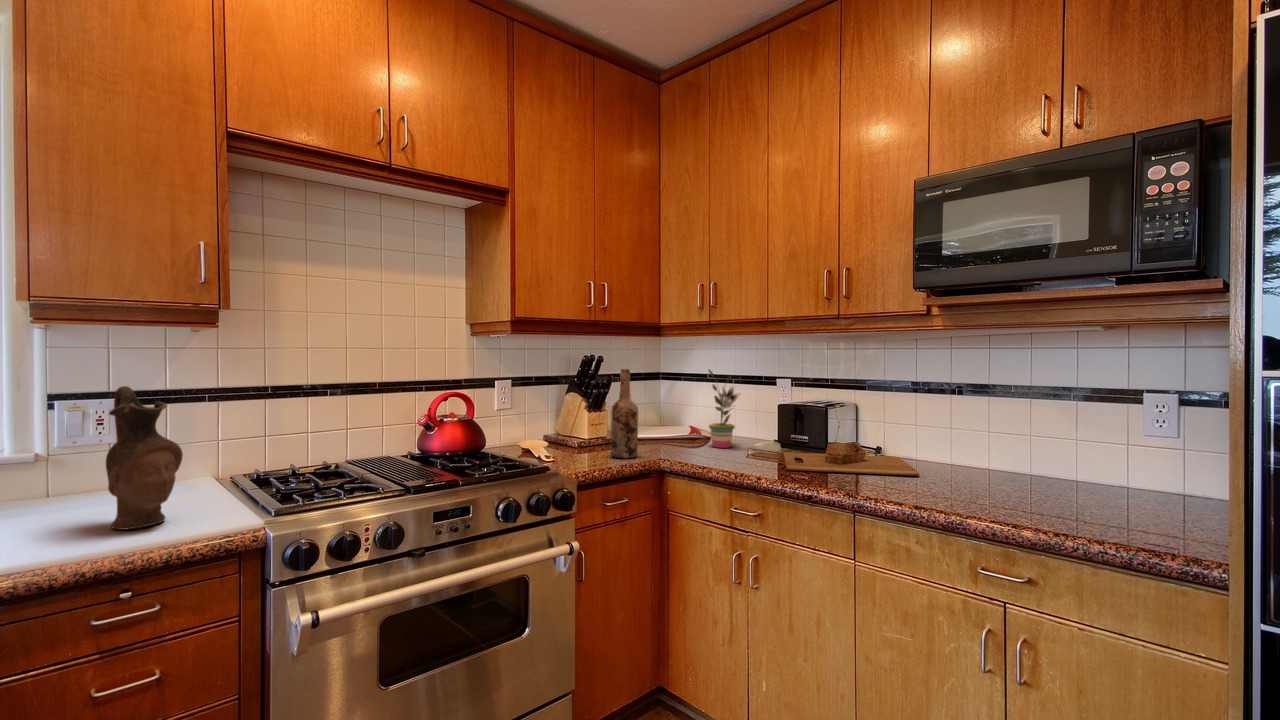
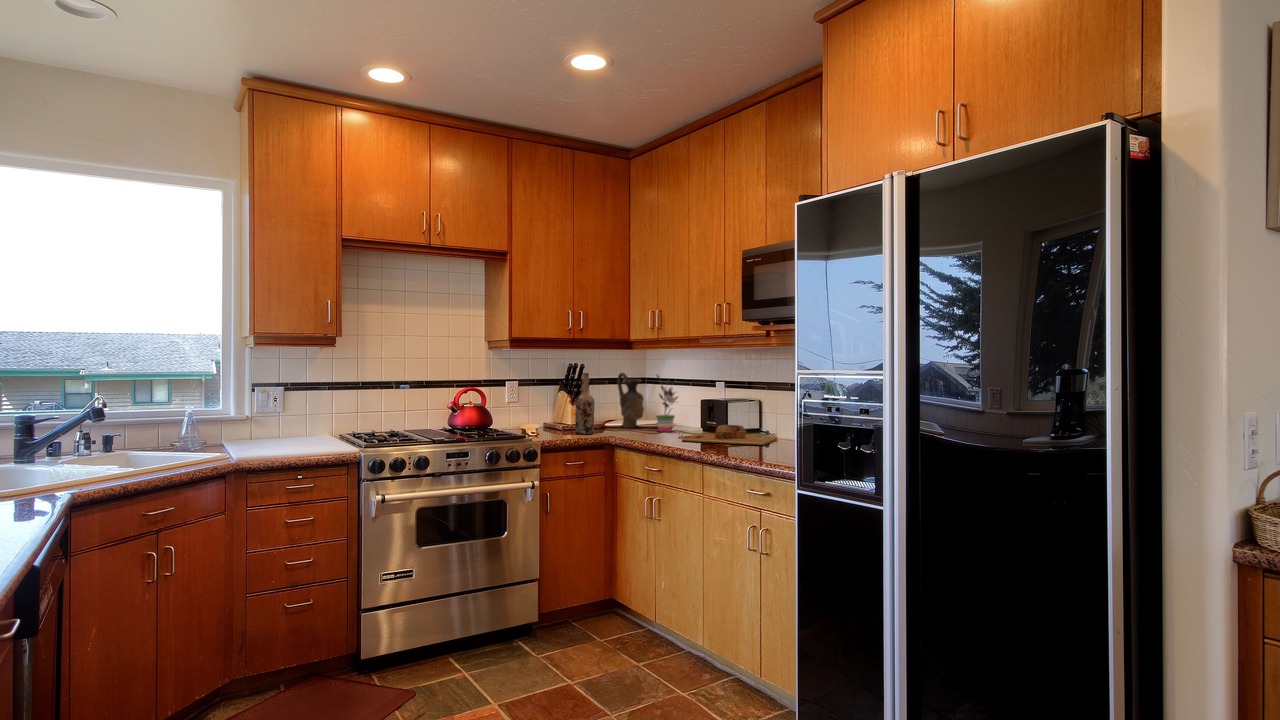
ceramic pitcher: present [106,386,183,530] -> present [617,373,644,428]

